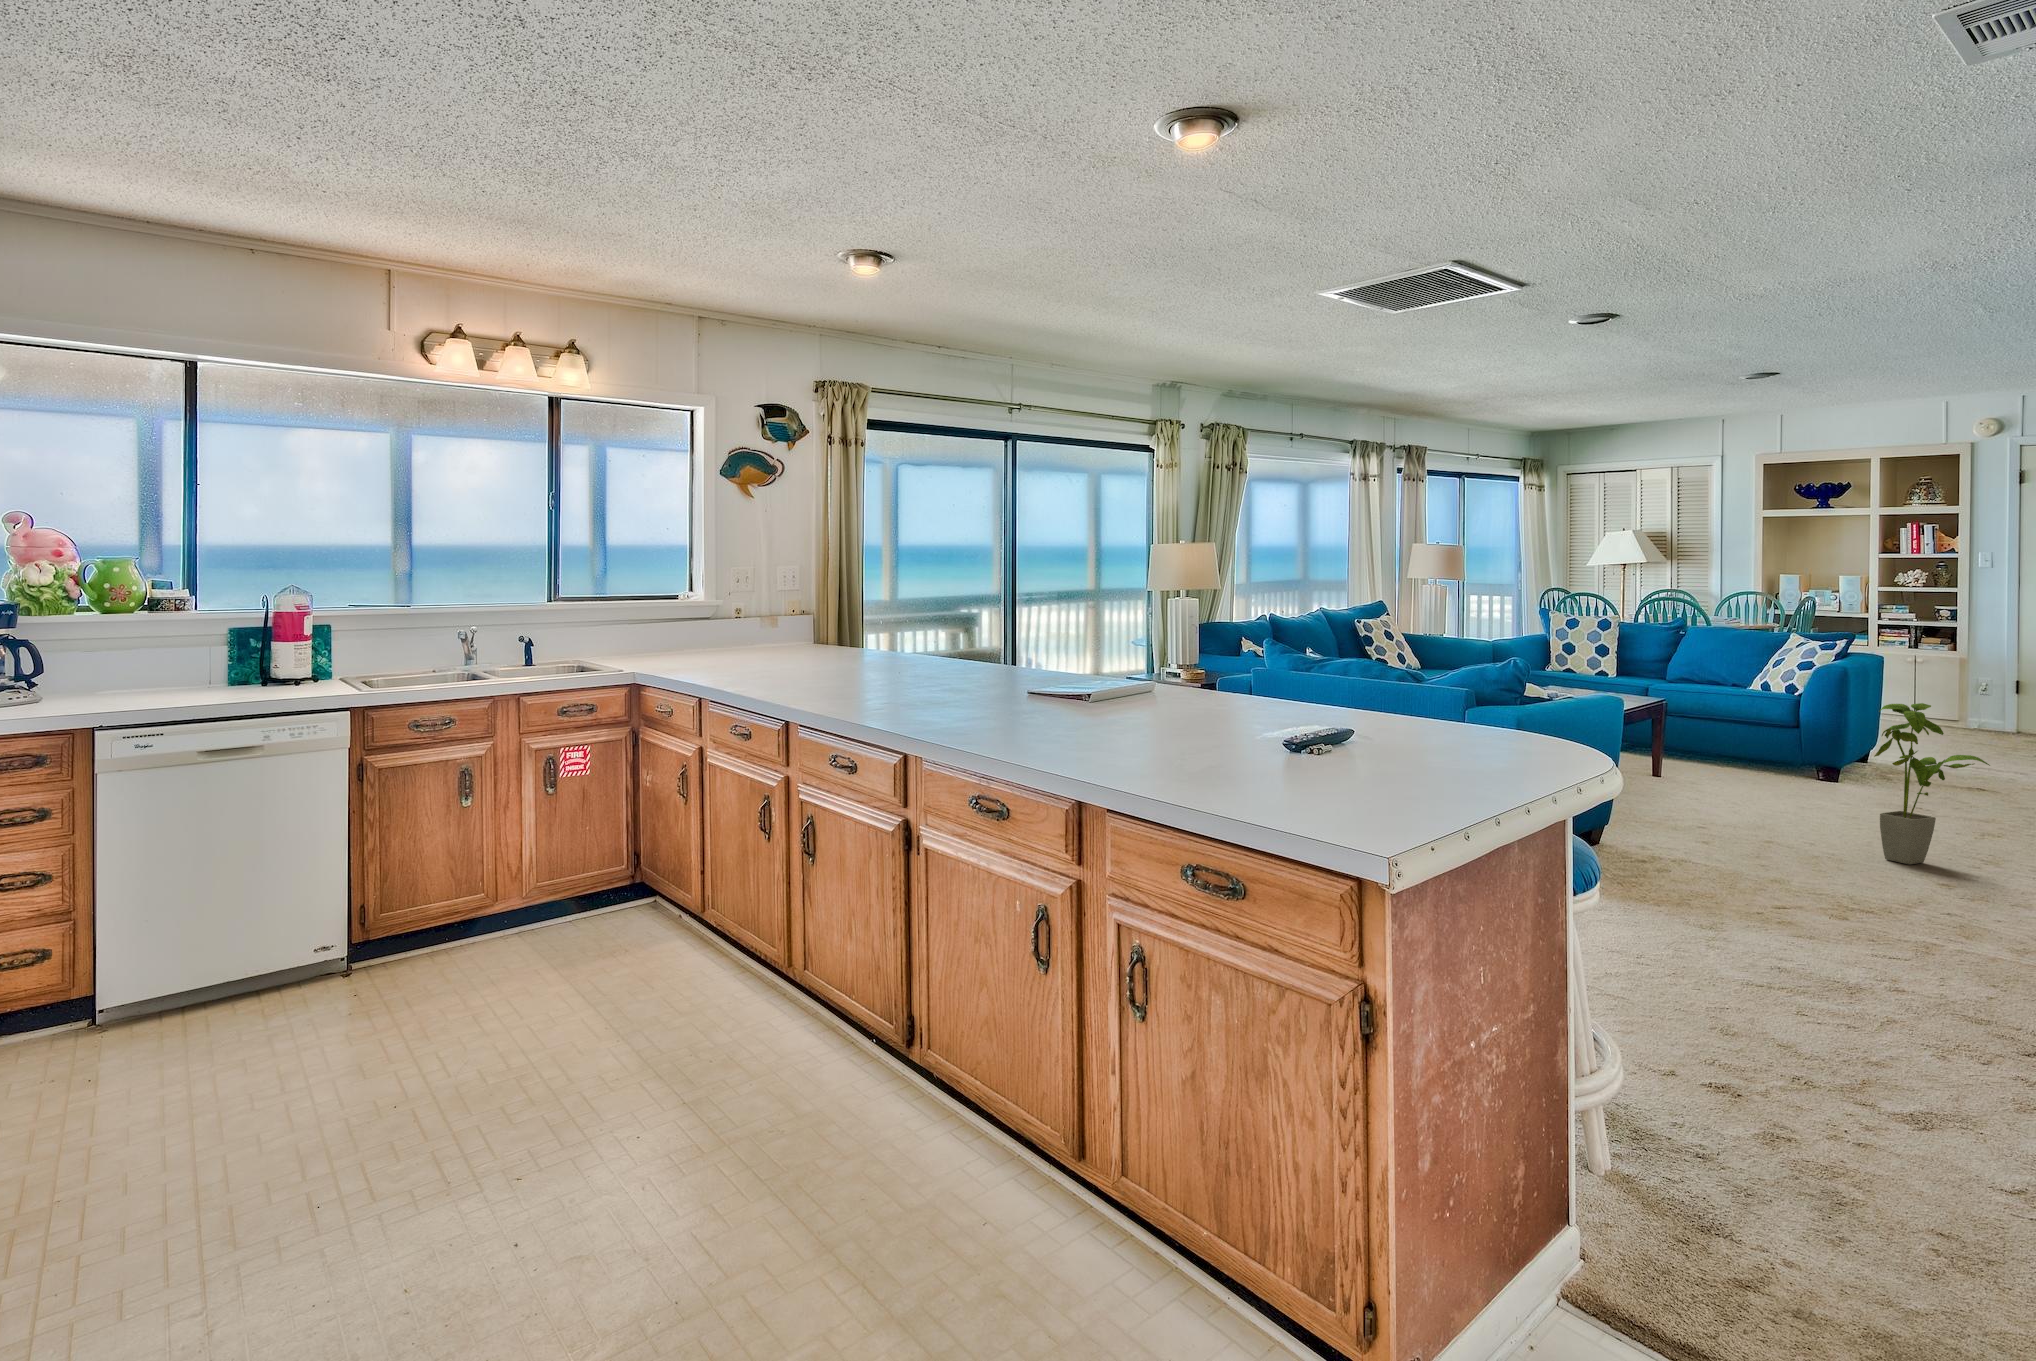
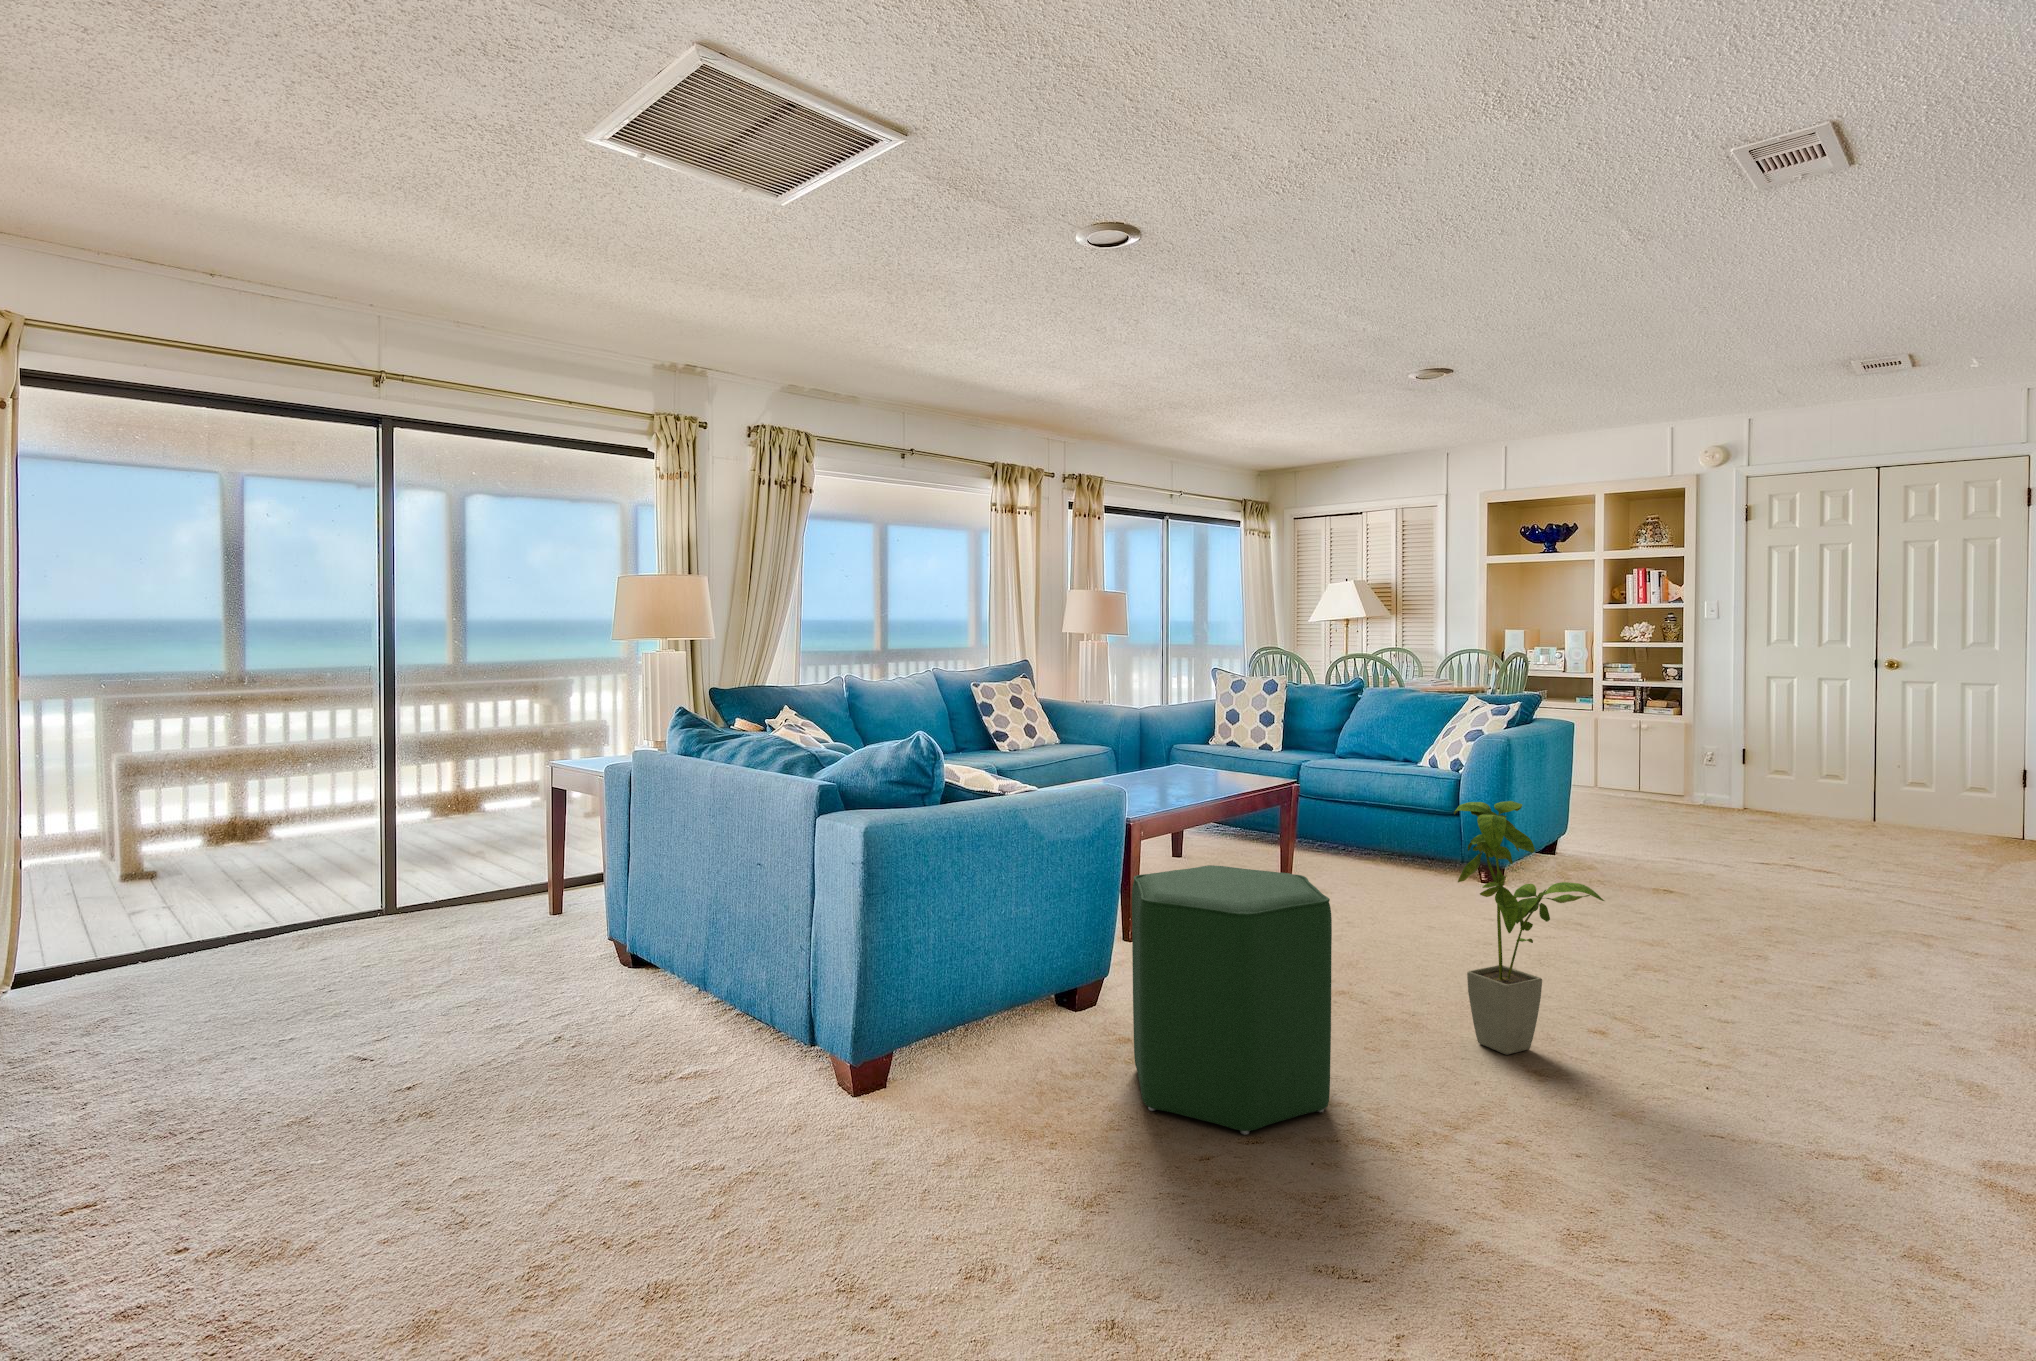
ottoman: none [1666,742,1823,892] -> present [1132,865,1332,1135]

